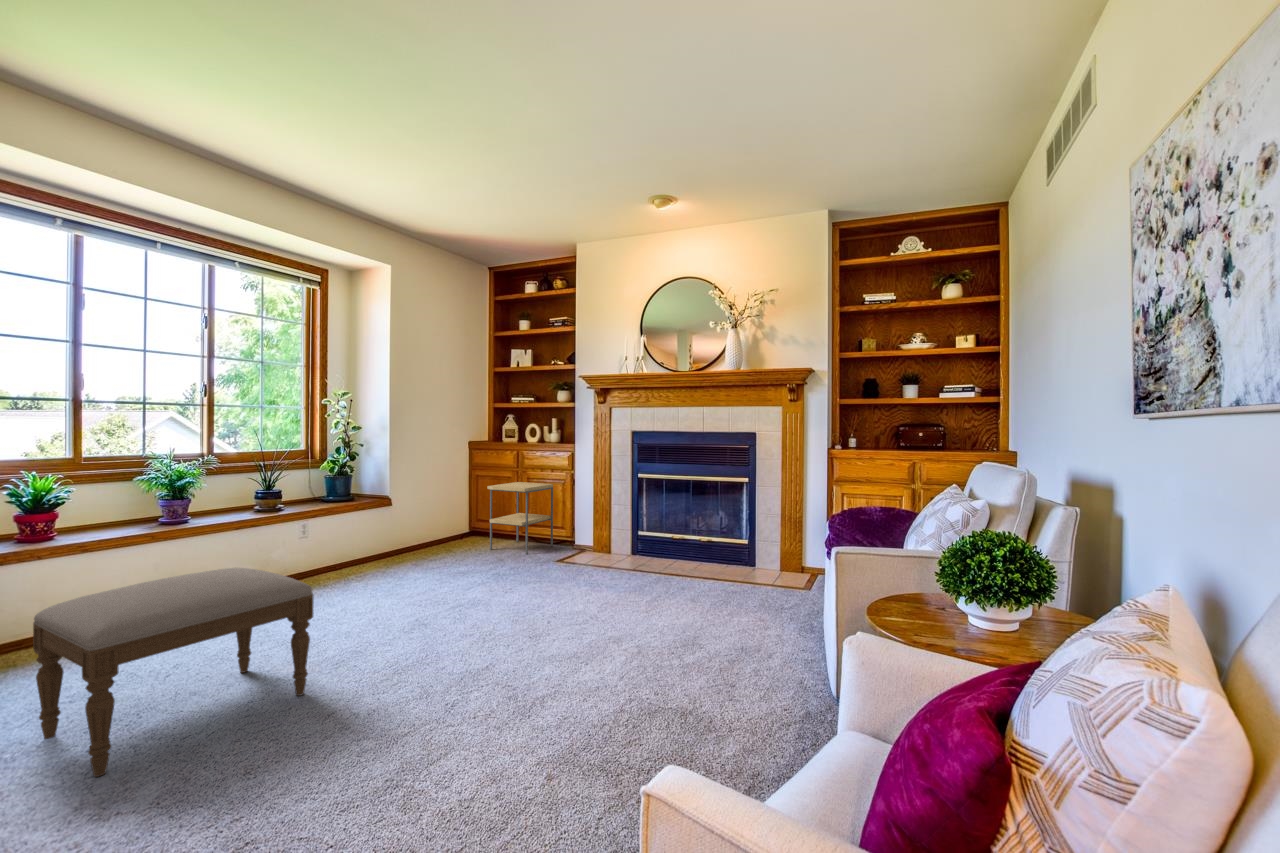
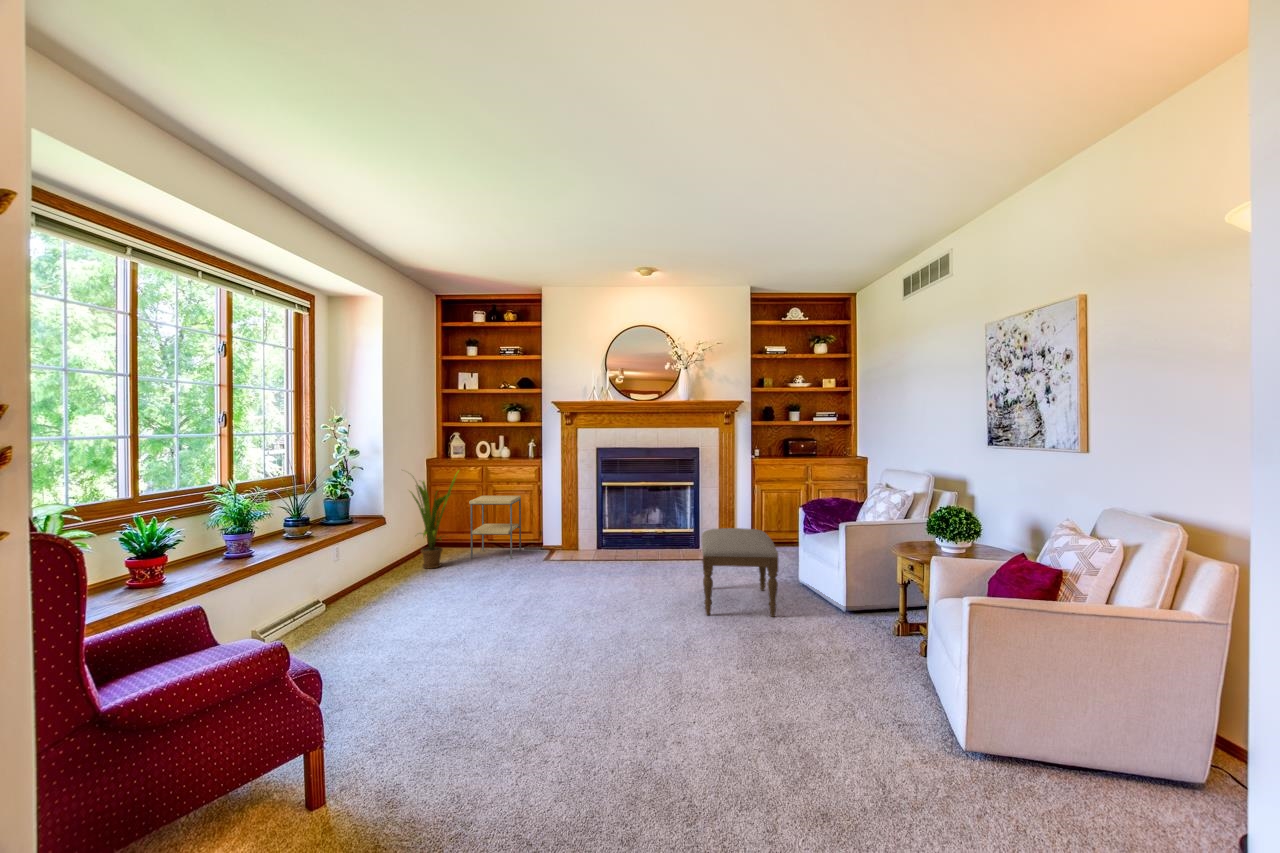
house plant: none [412,448,475,556] -> present [411,472,458,569]
ottoman: present [33,568,314,777] -> present [702,528,778,617]

